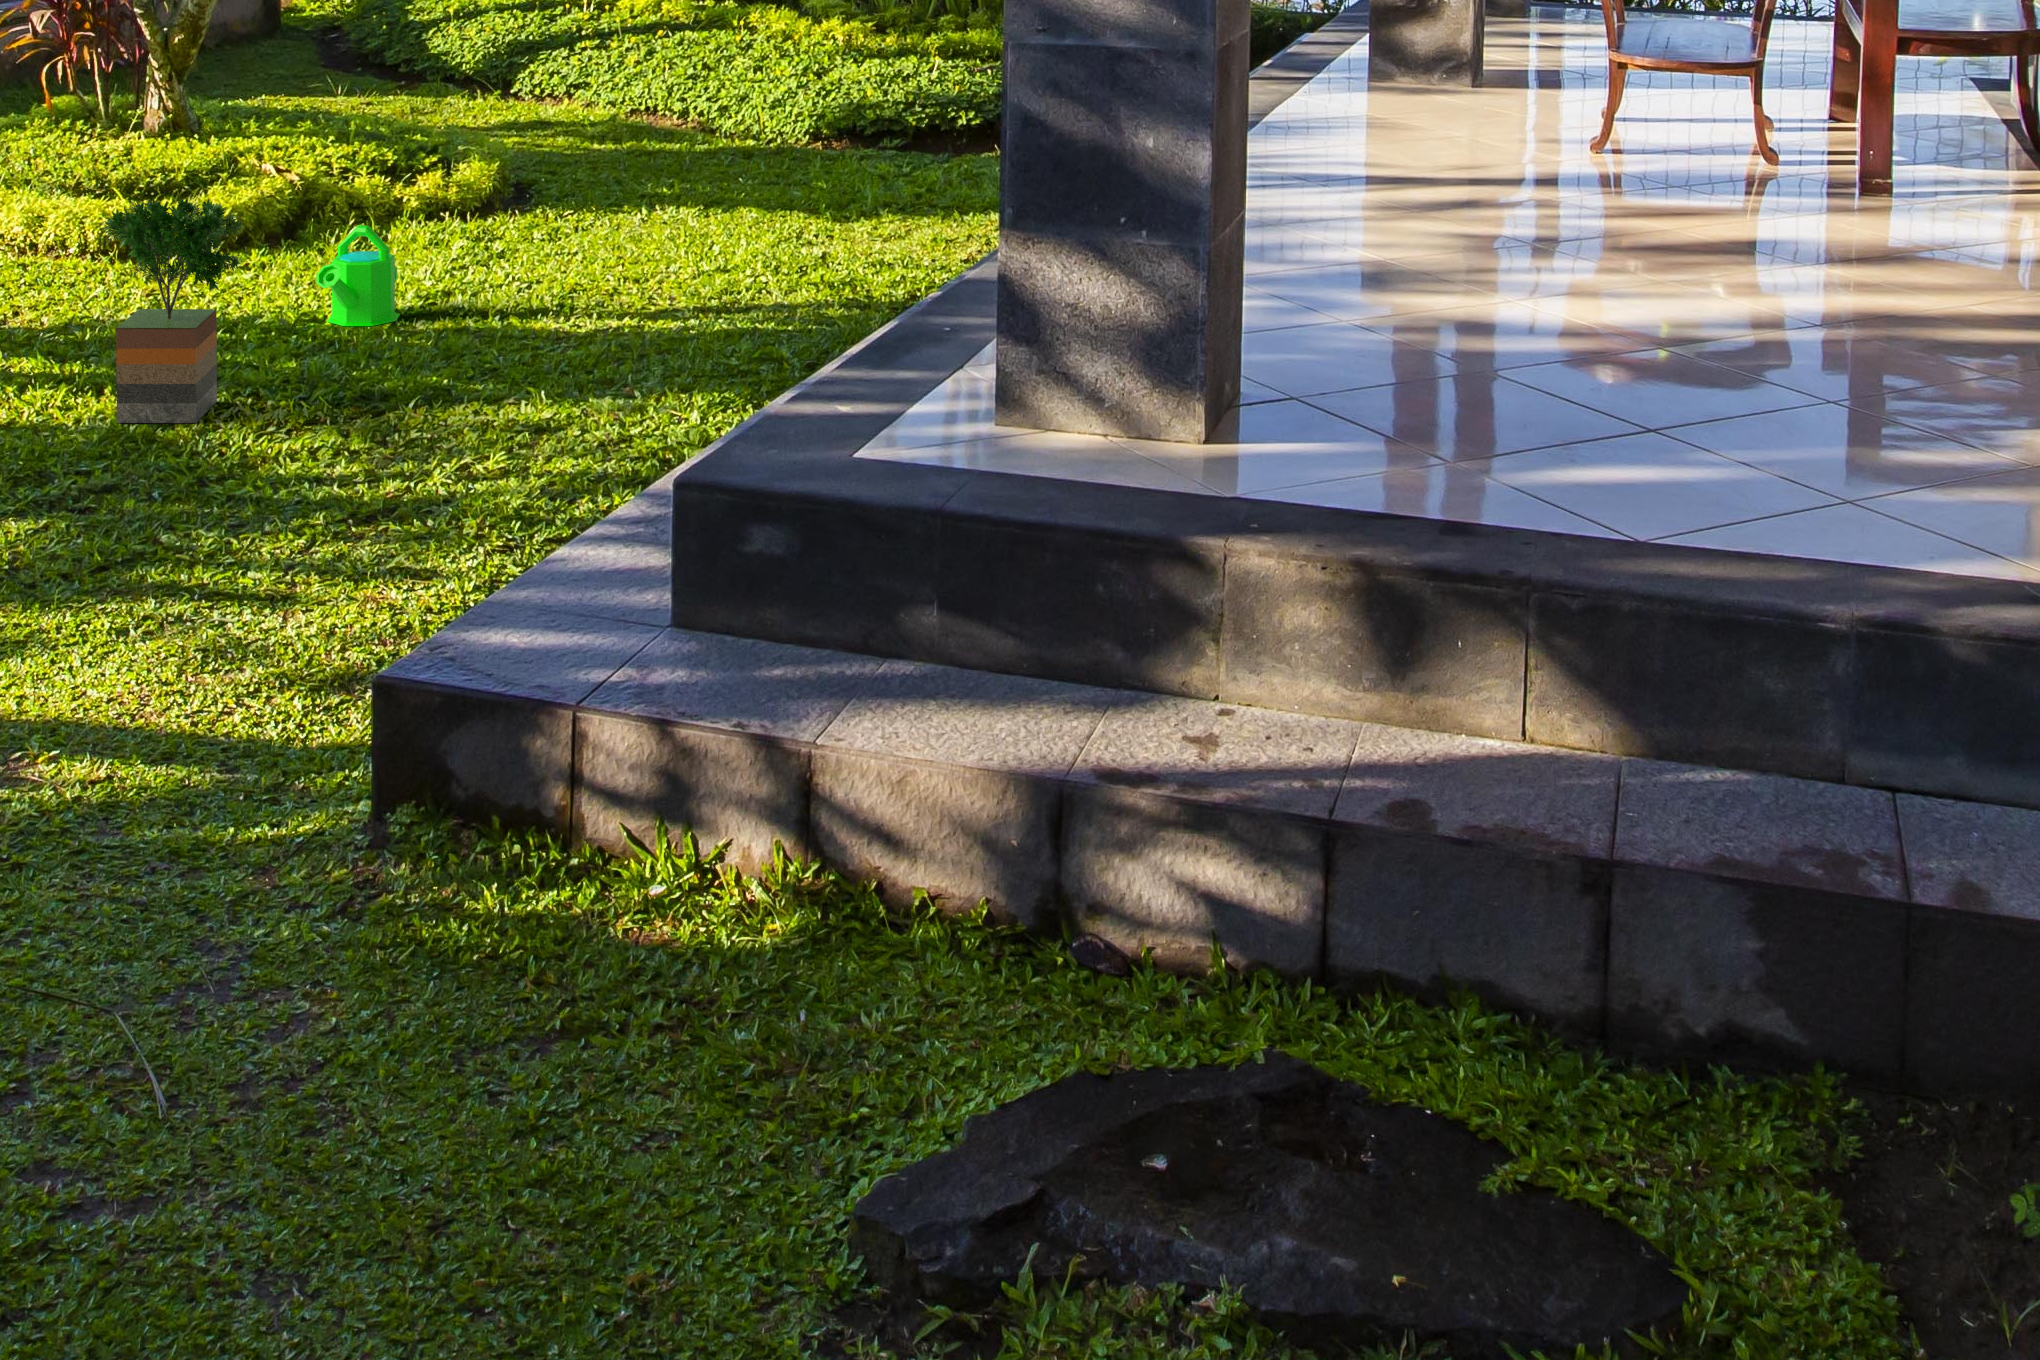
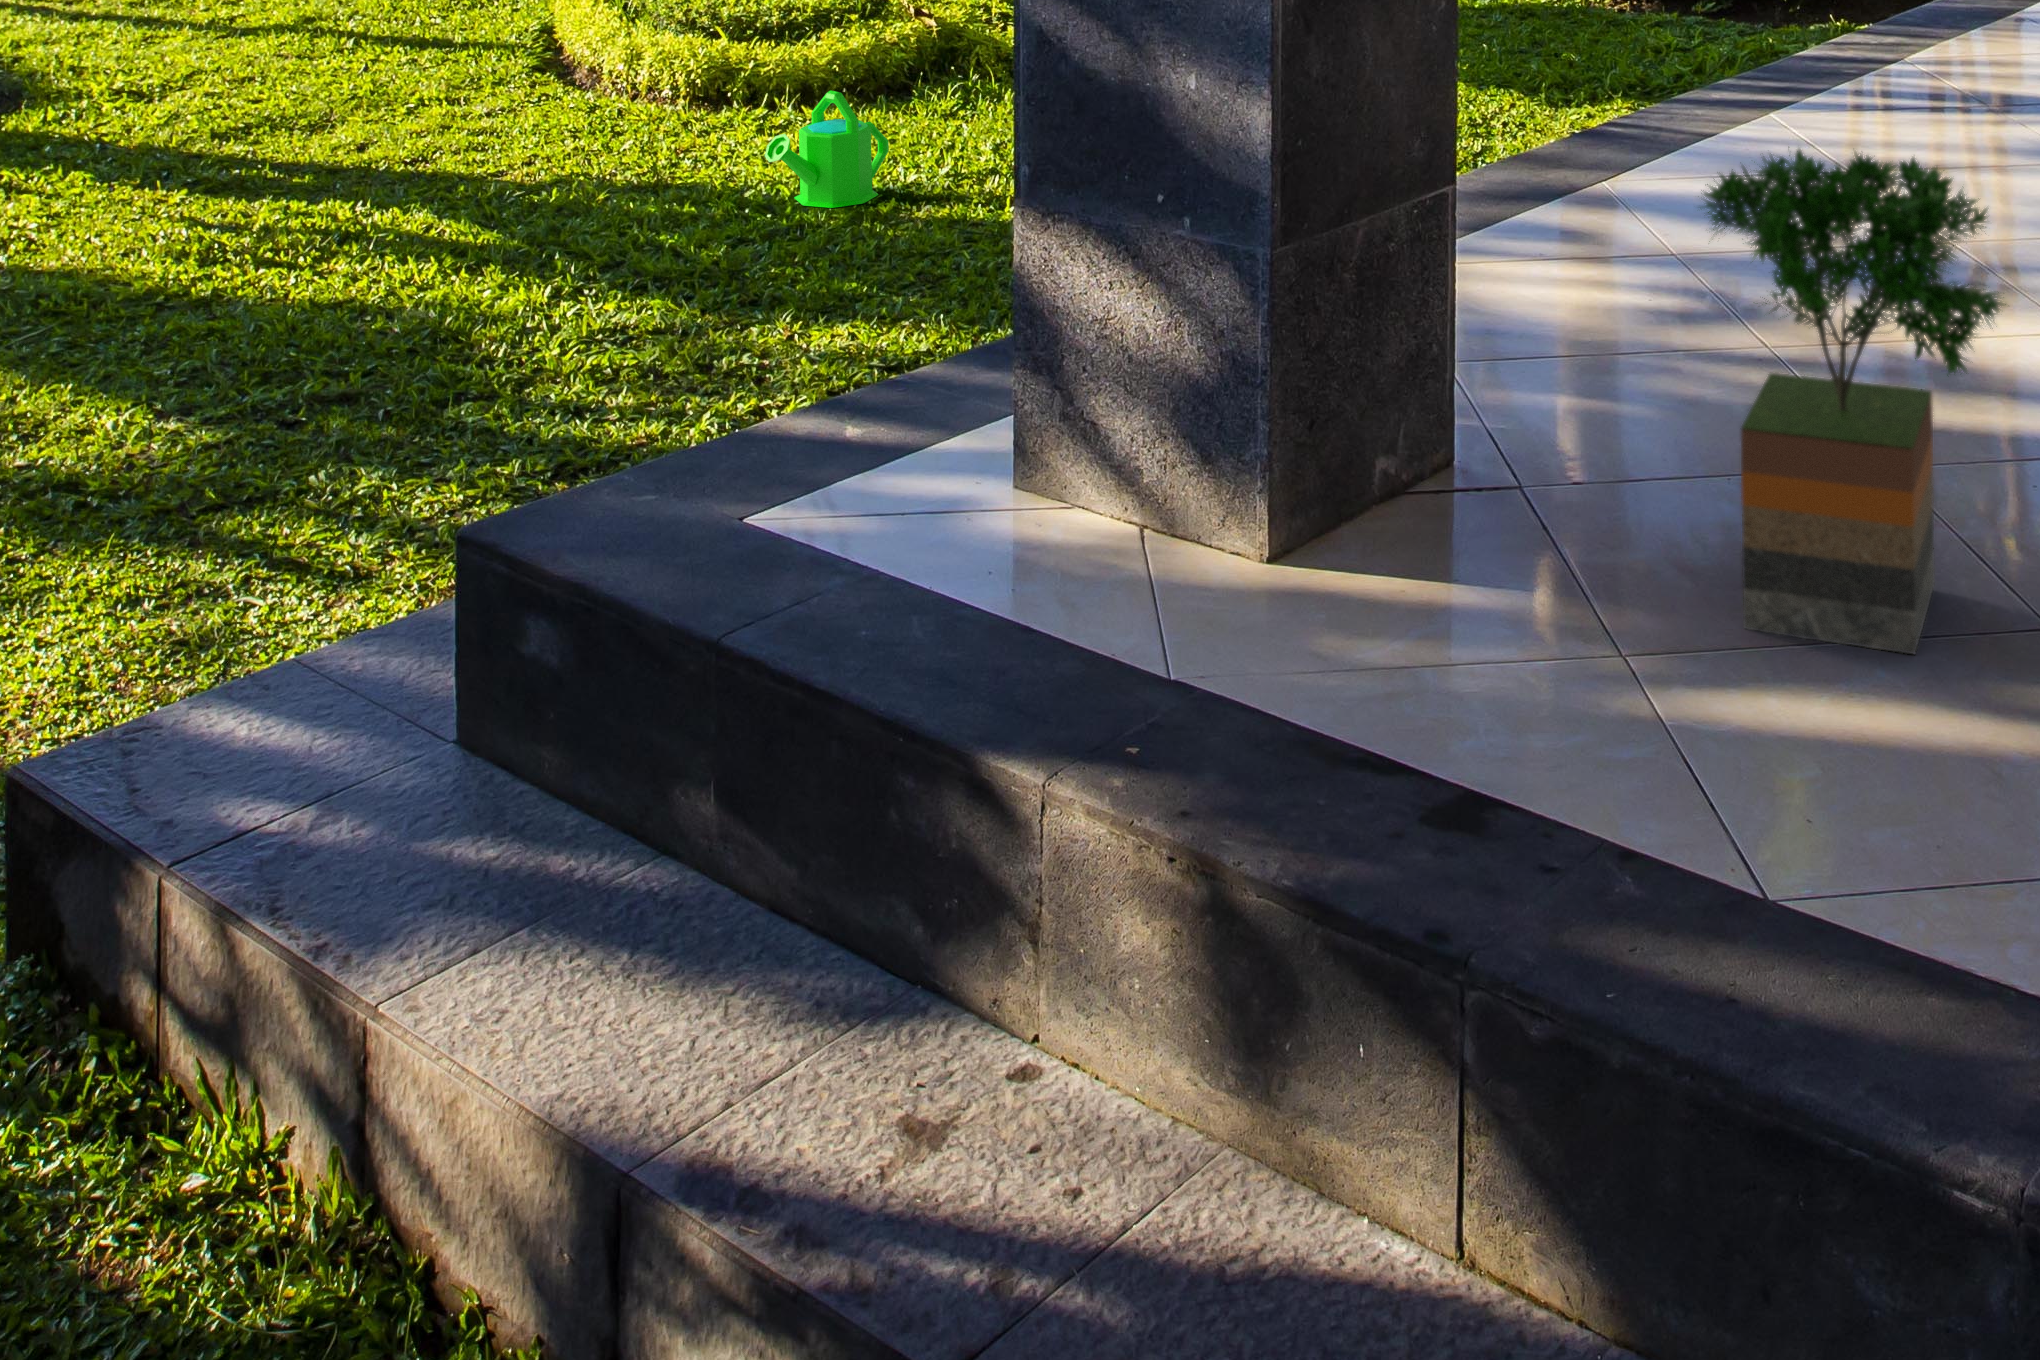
potted tree: present [102,197,243,423] -> present [1704,149,2006,654]

